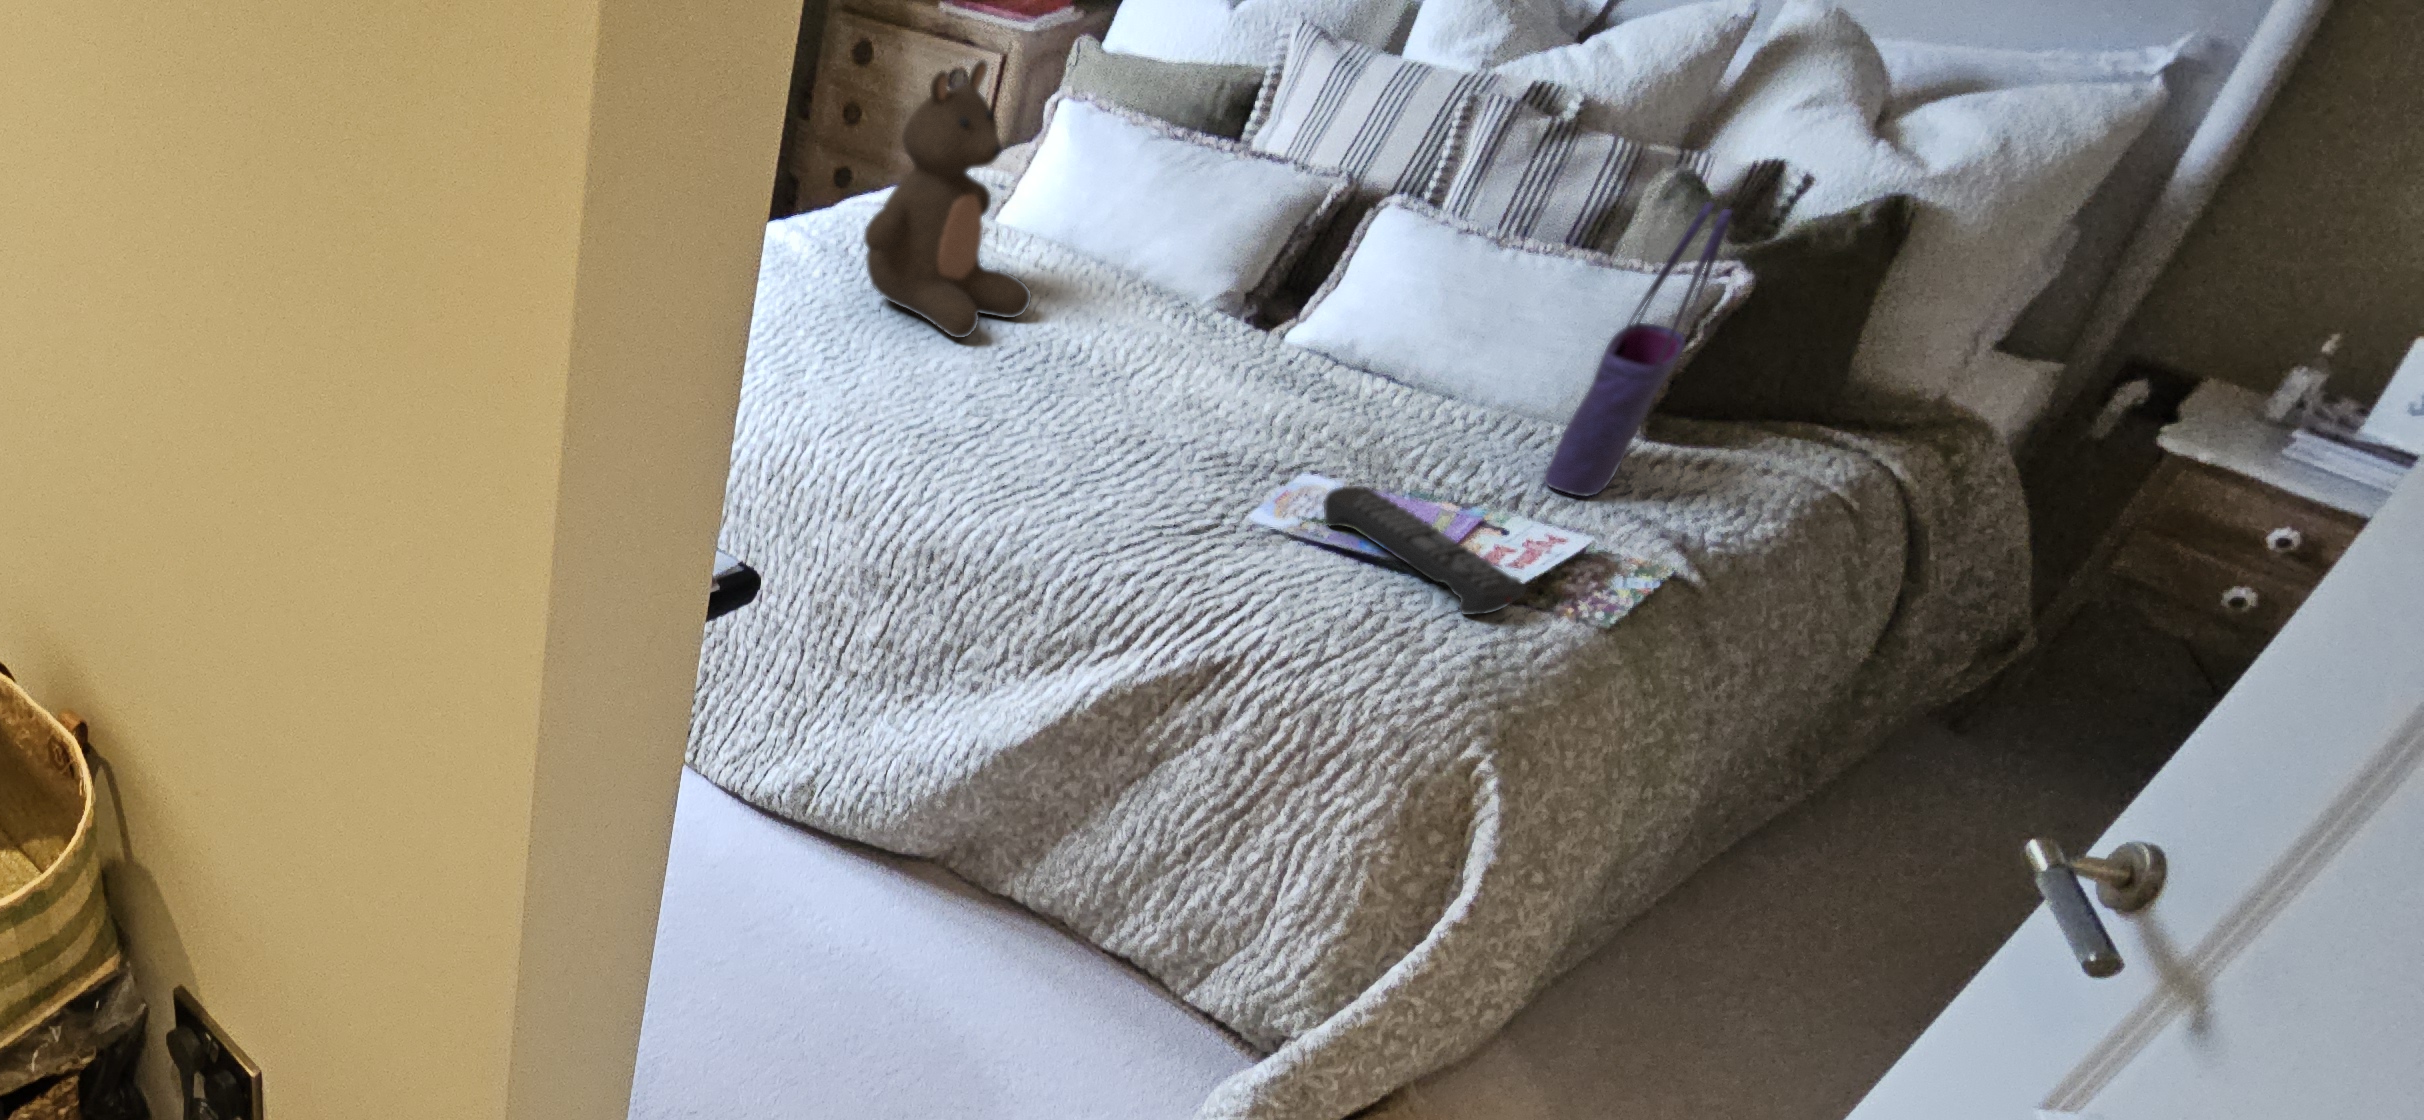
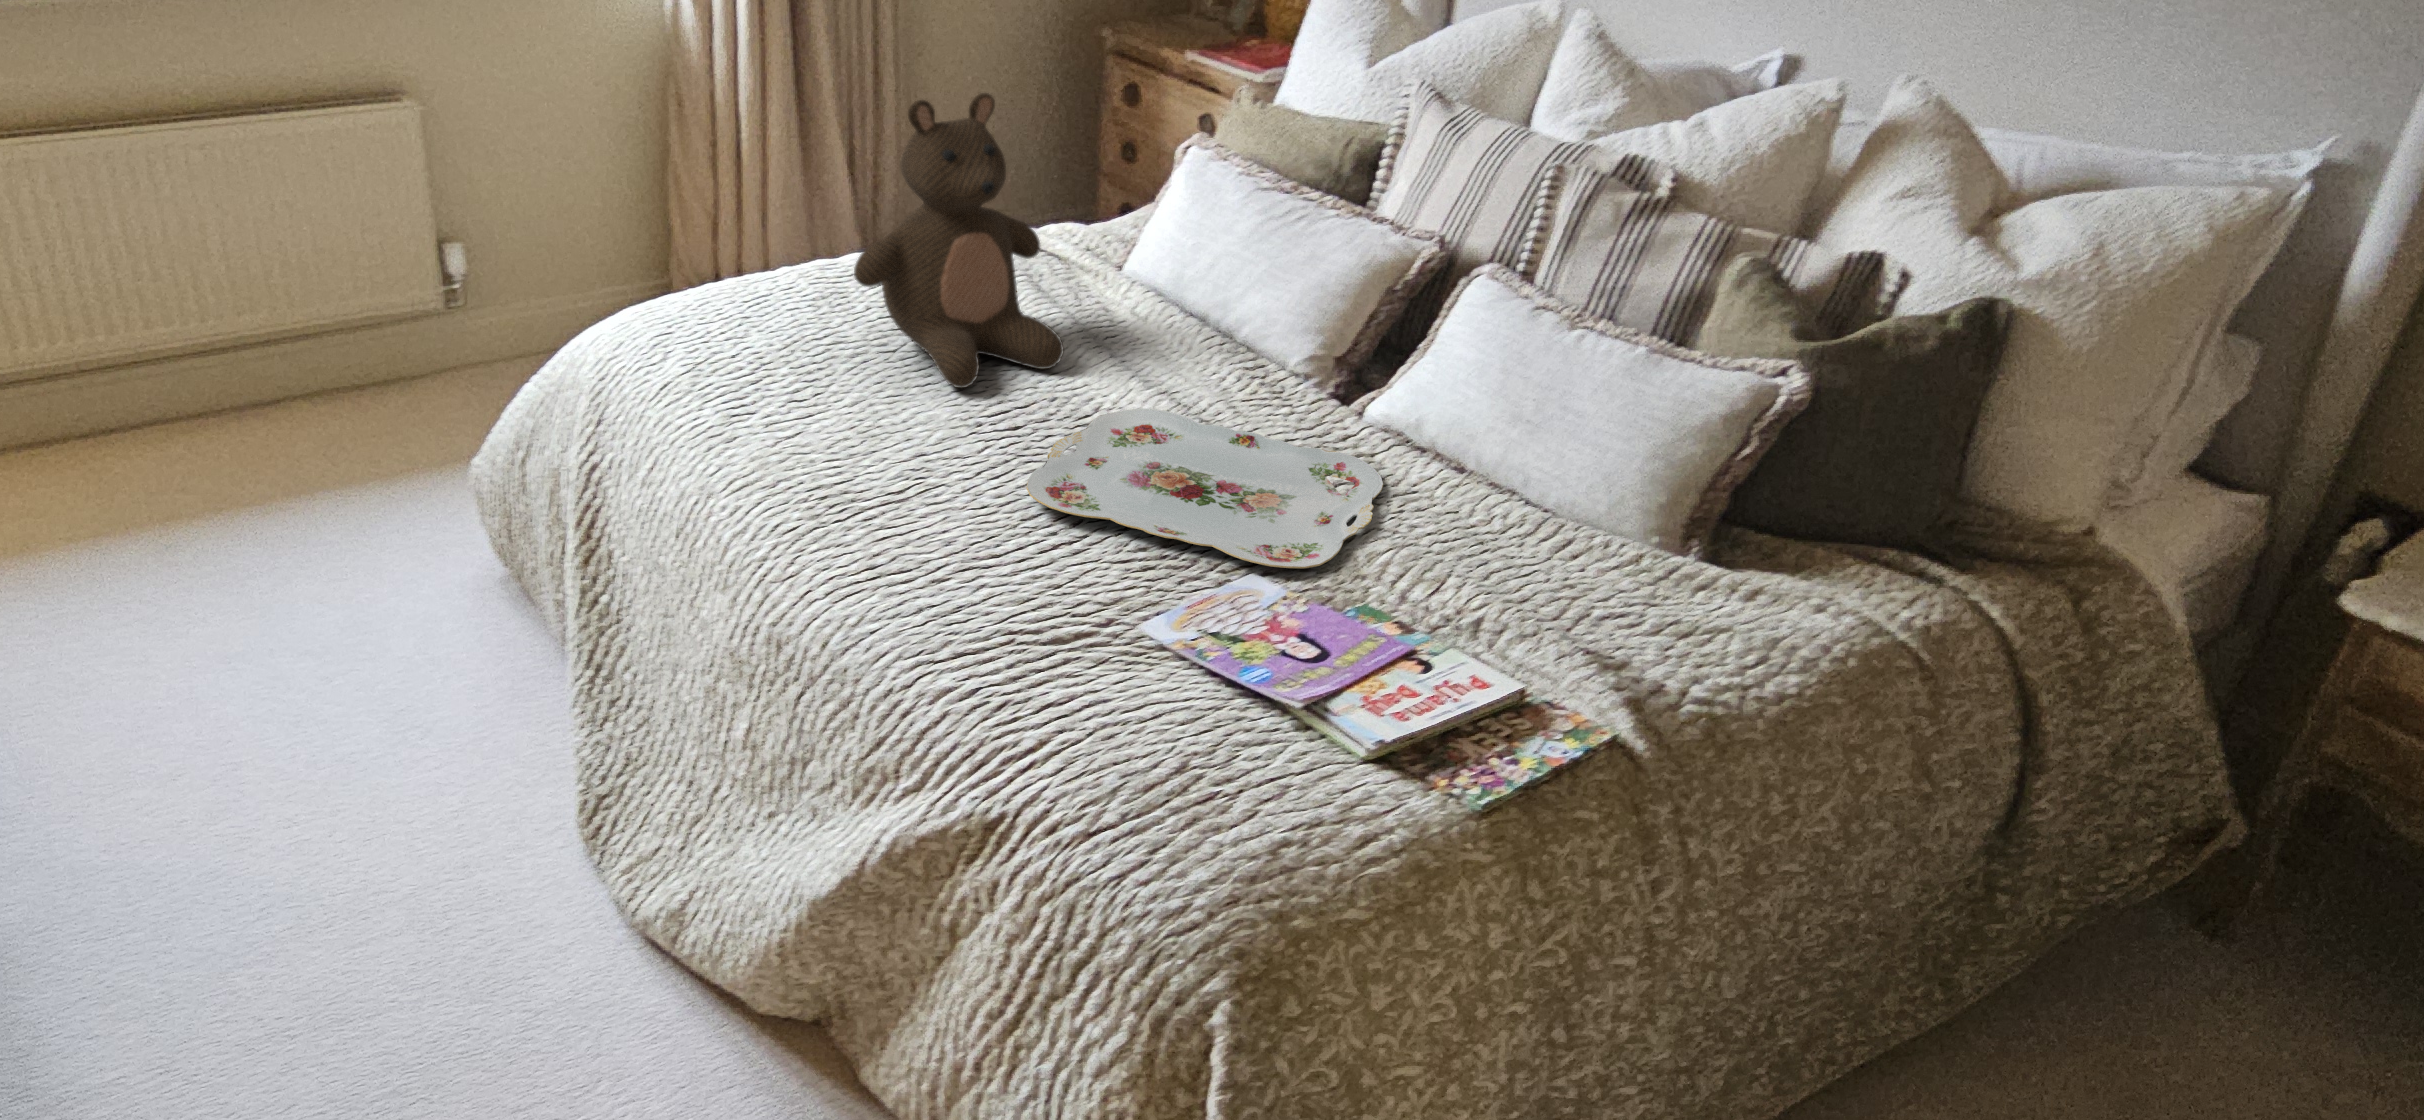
tote bag: present [1544,203,1732,496] -> none [1520,286,1669,629]
serving tray: none [1088,345,1384,464] -> present [1026,408,1383,568]
remote control: present [1324,486,1527,615] -> none [1200,597,1363,782]

